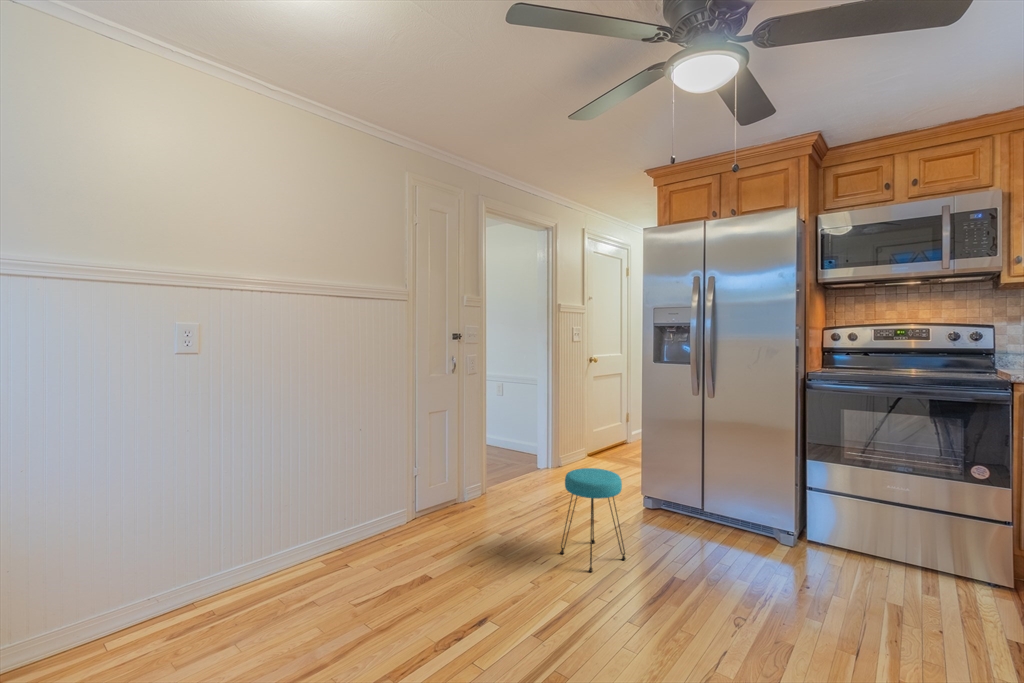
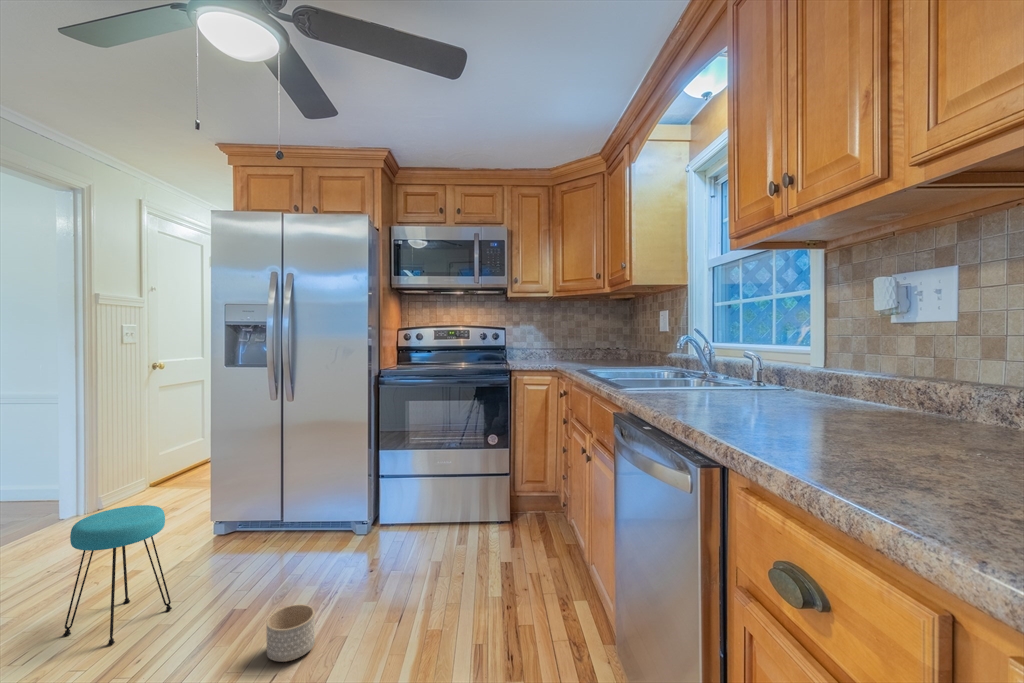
planter: none [716,593,762,647] -> present [267,604,315,662]

